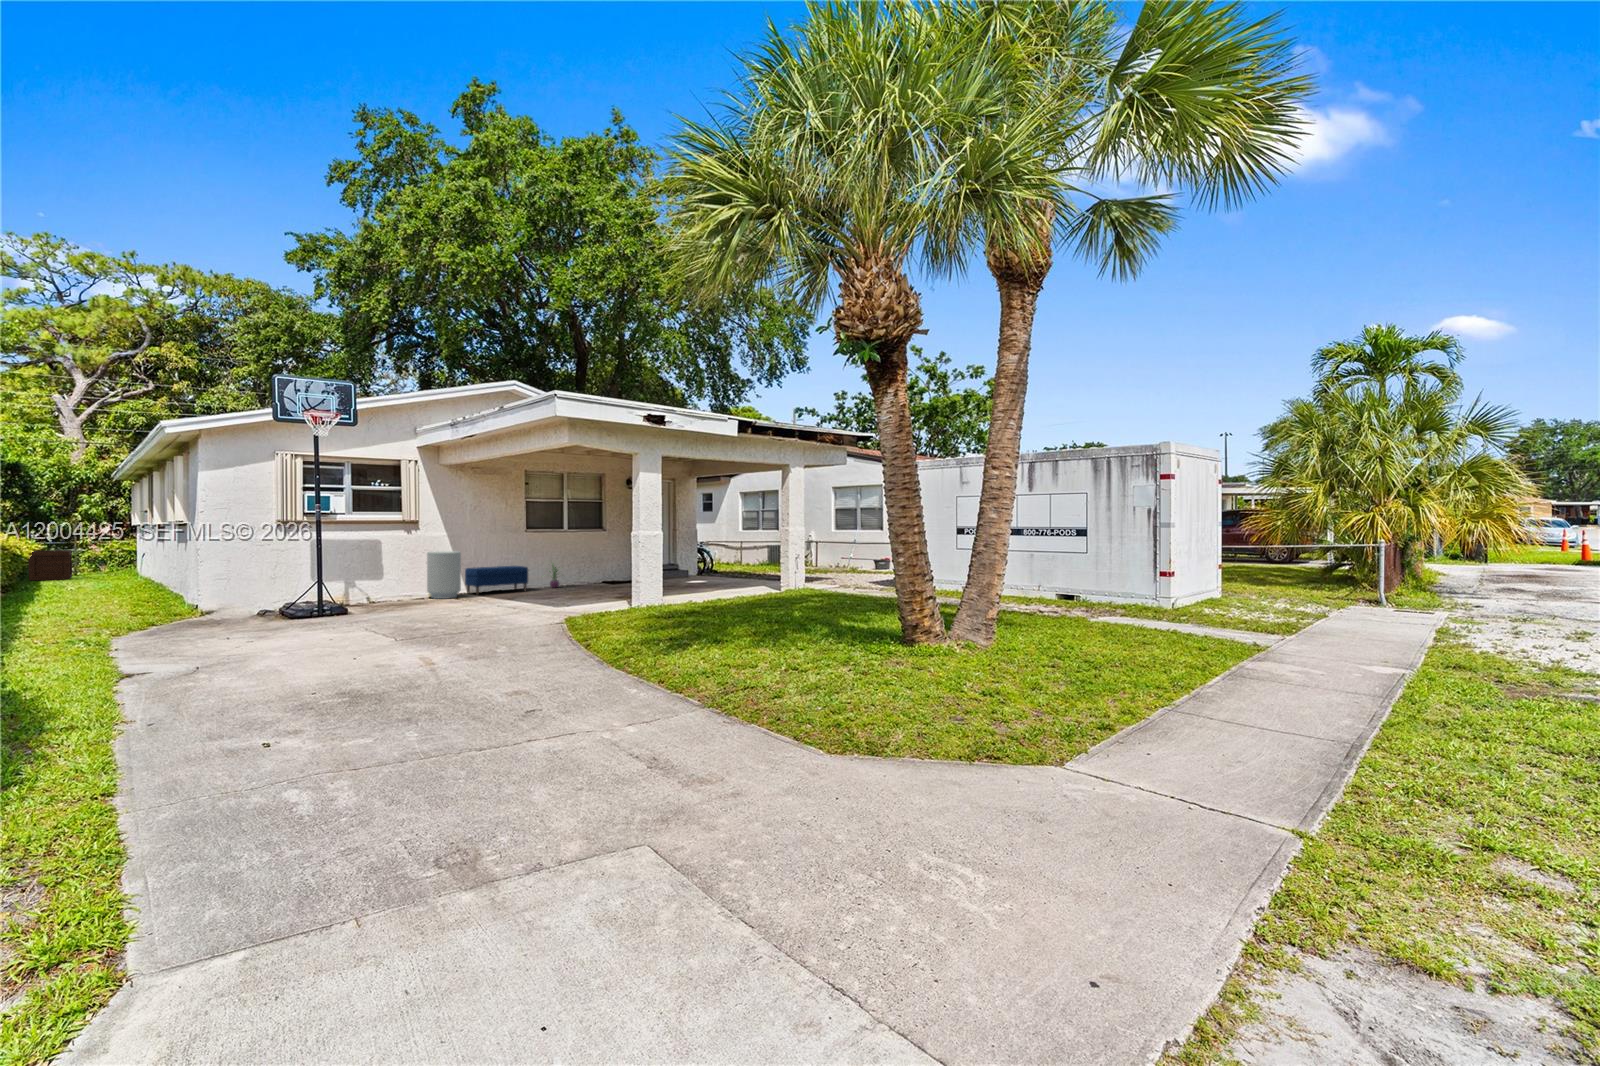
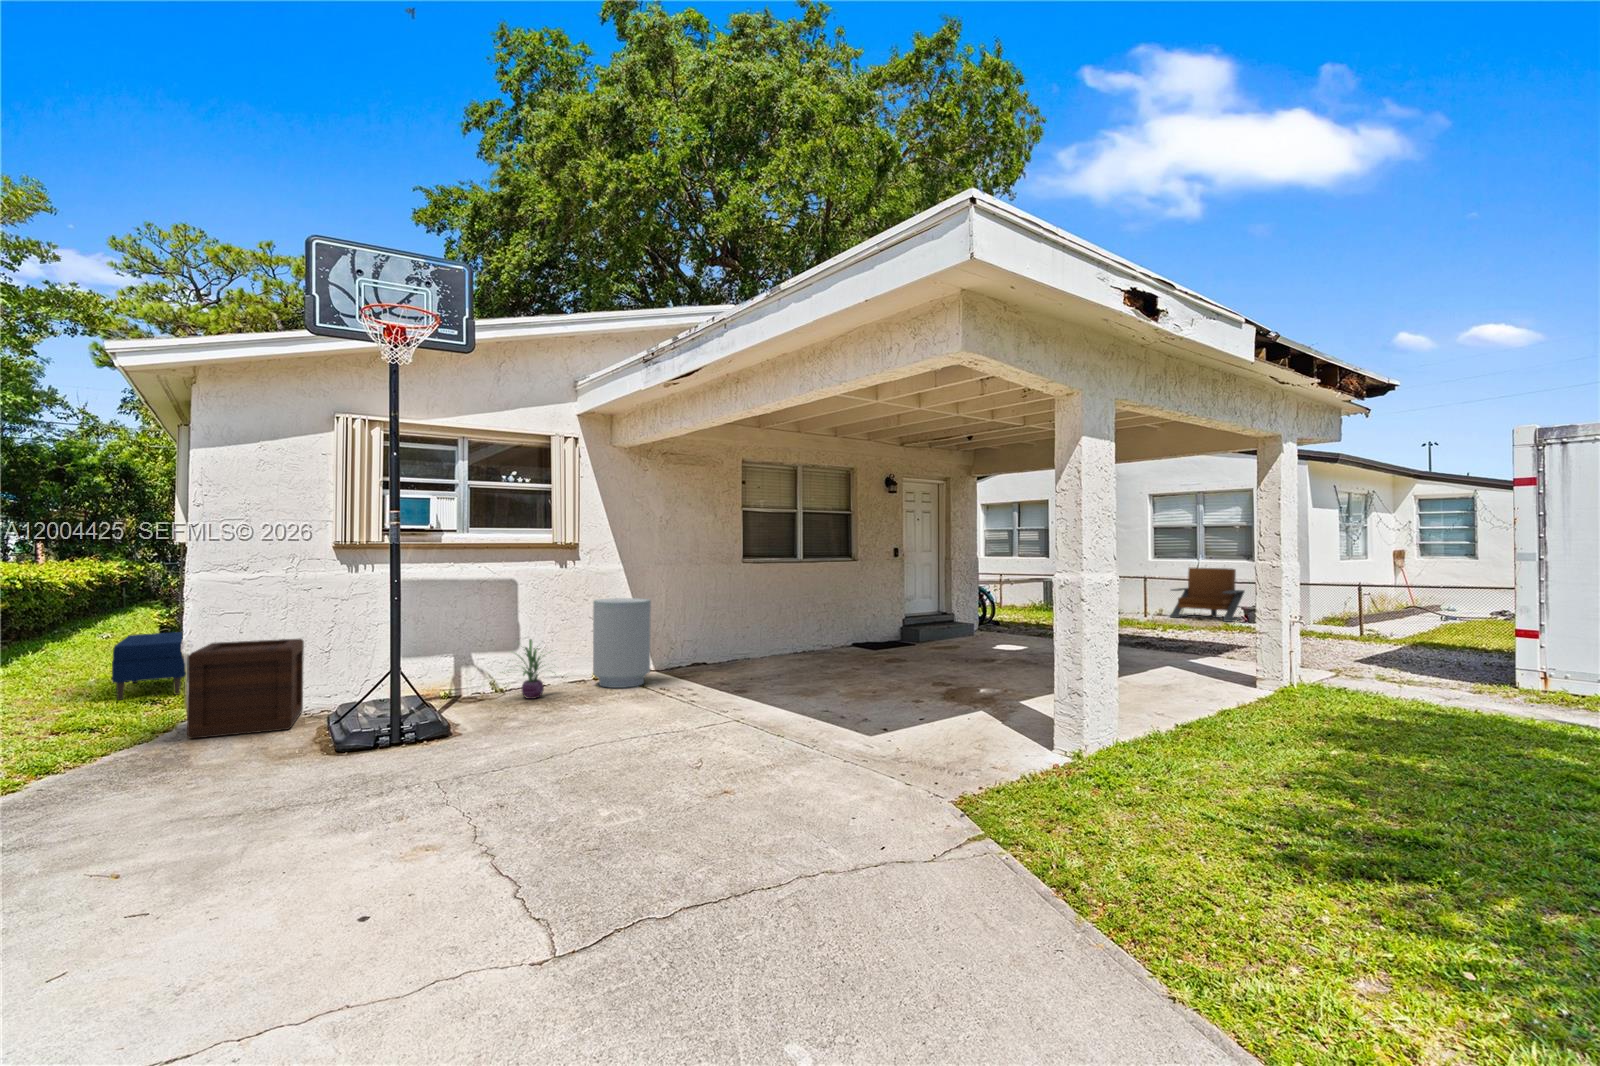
lounge chair: none [835,536,880,570] -> present [1170,567,1245,622]
wooden crate: present [28,550,72,581] -> present [187,639,304,739]
decorative plant: present [549,565,559,588] -> present [519,639,544,699]
bench: present [465,566,528,595] -> present [112,632,186,700]

